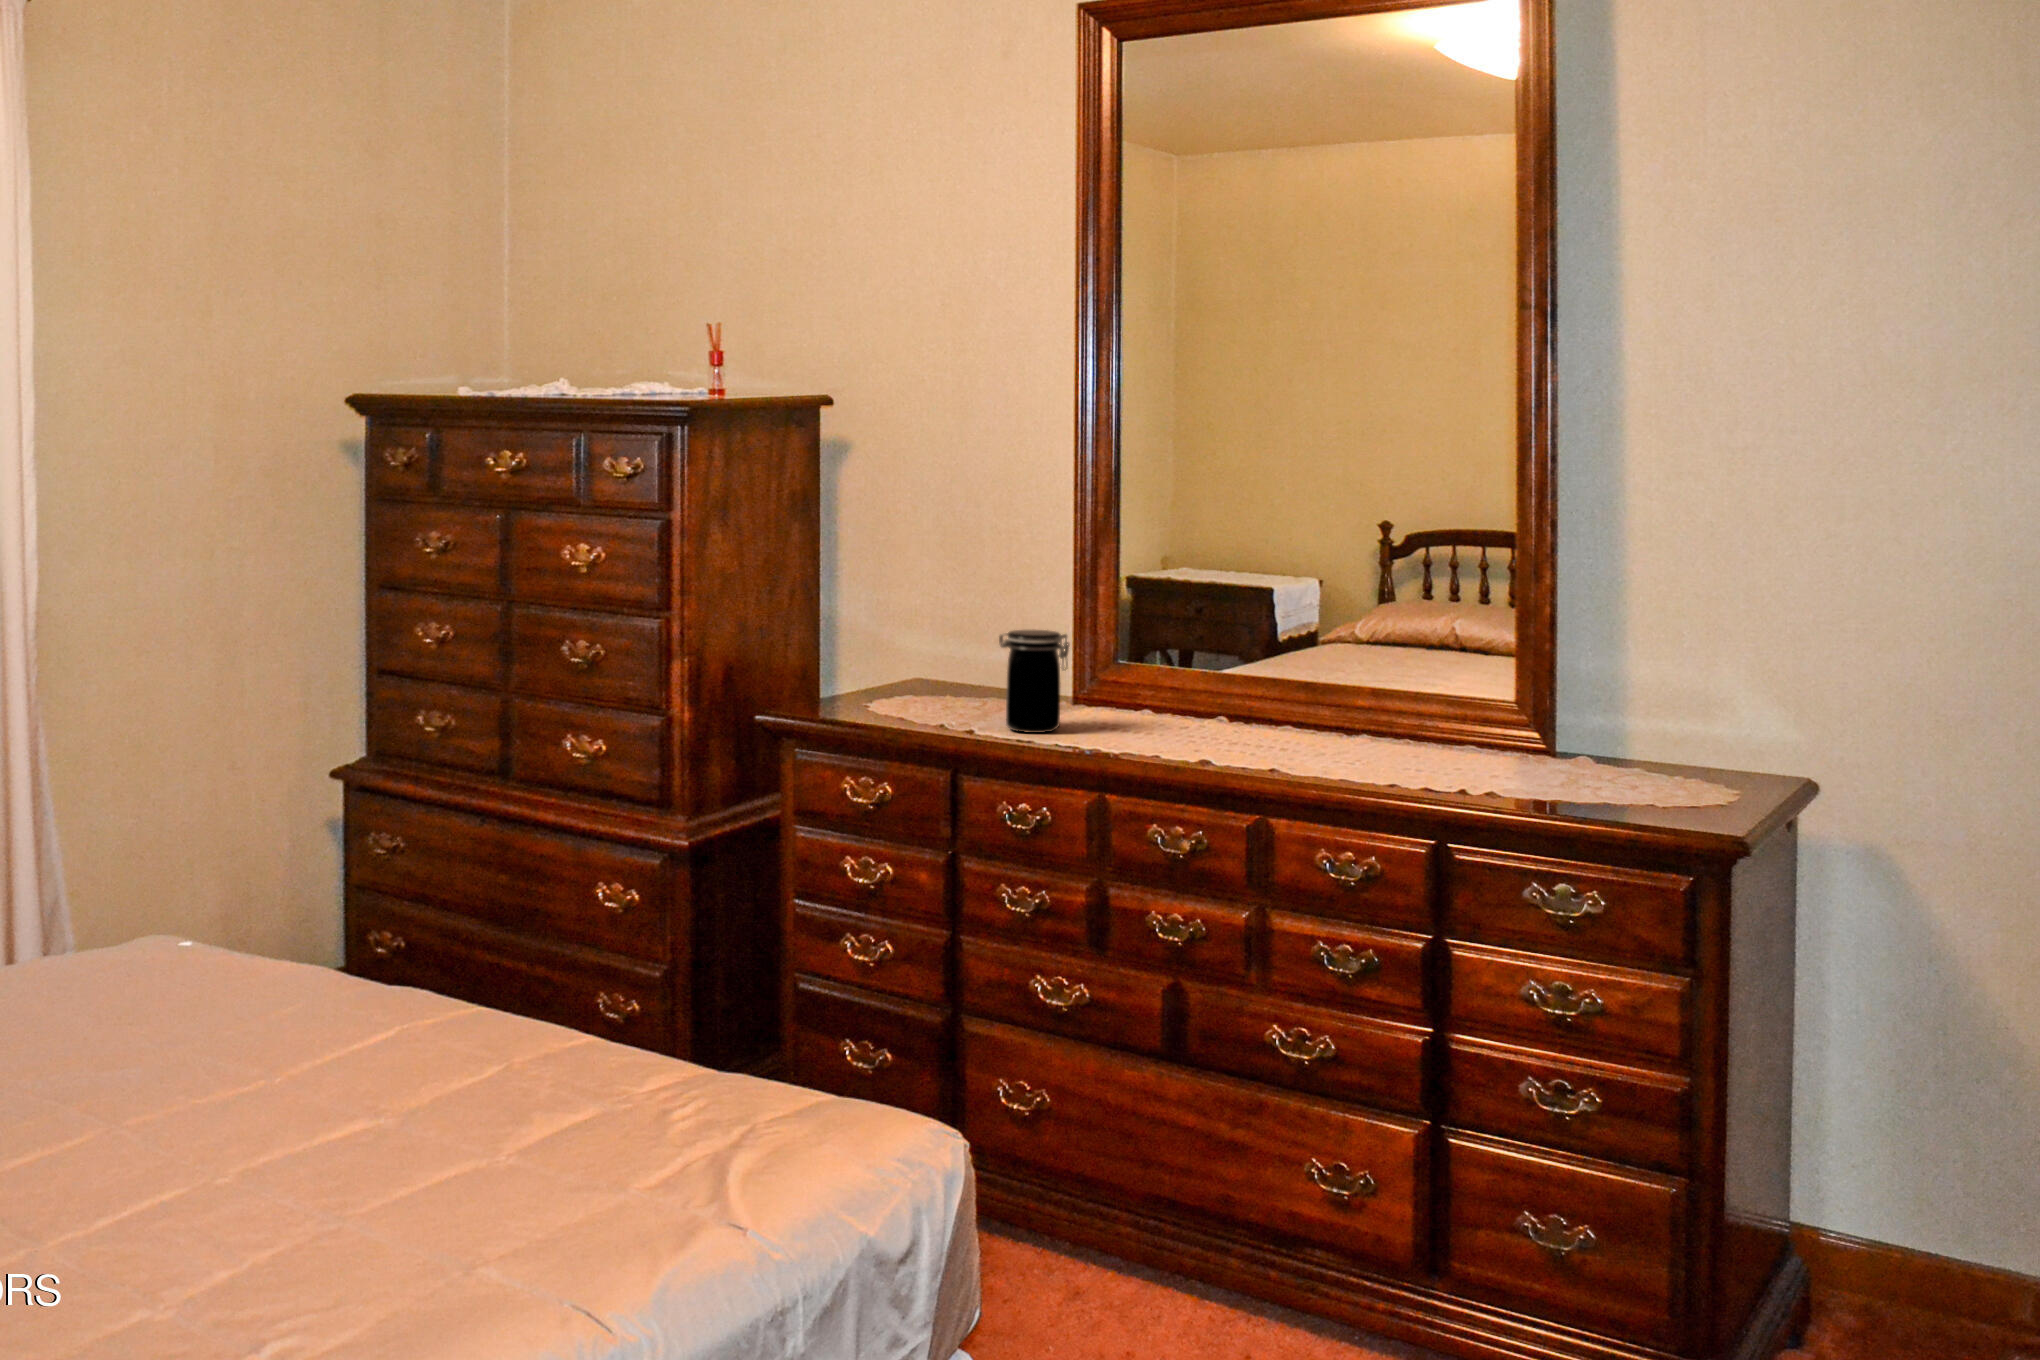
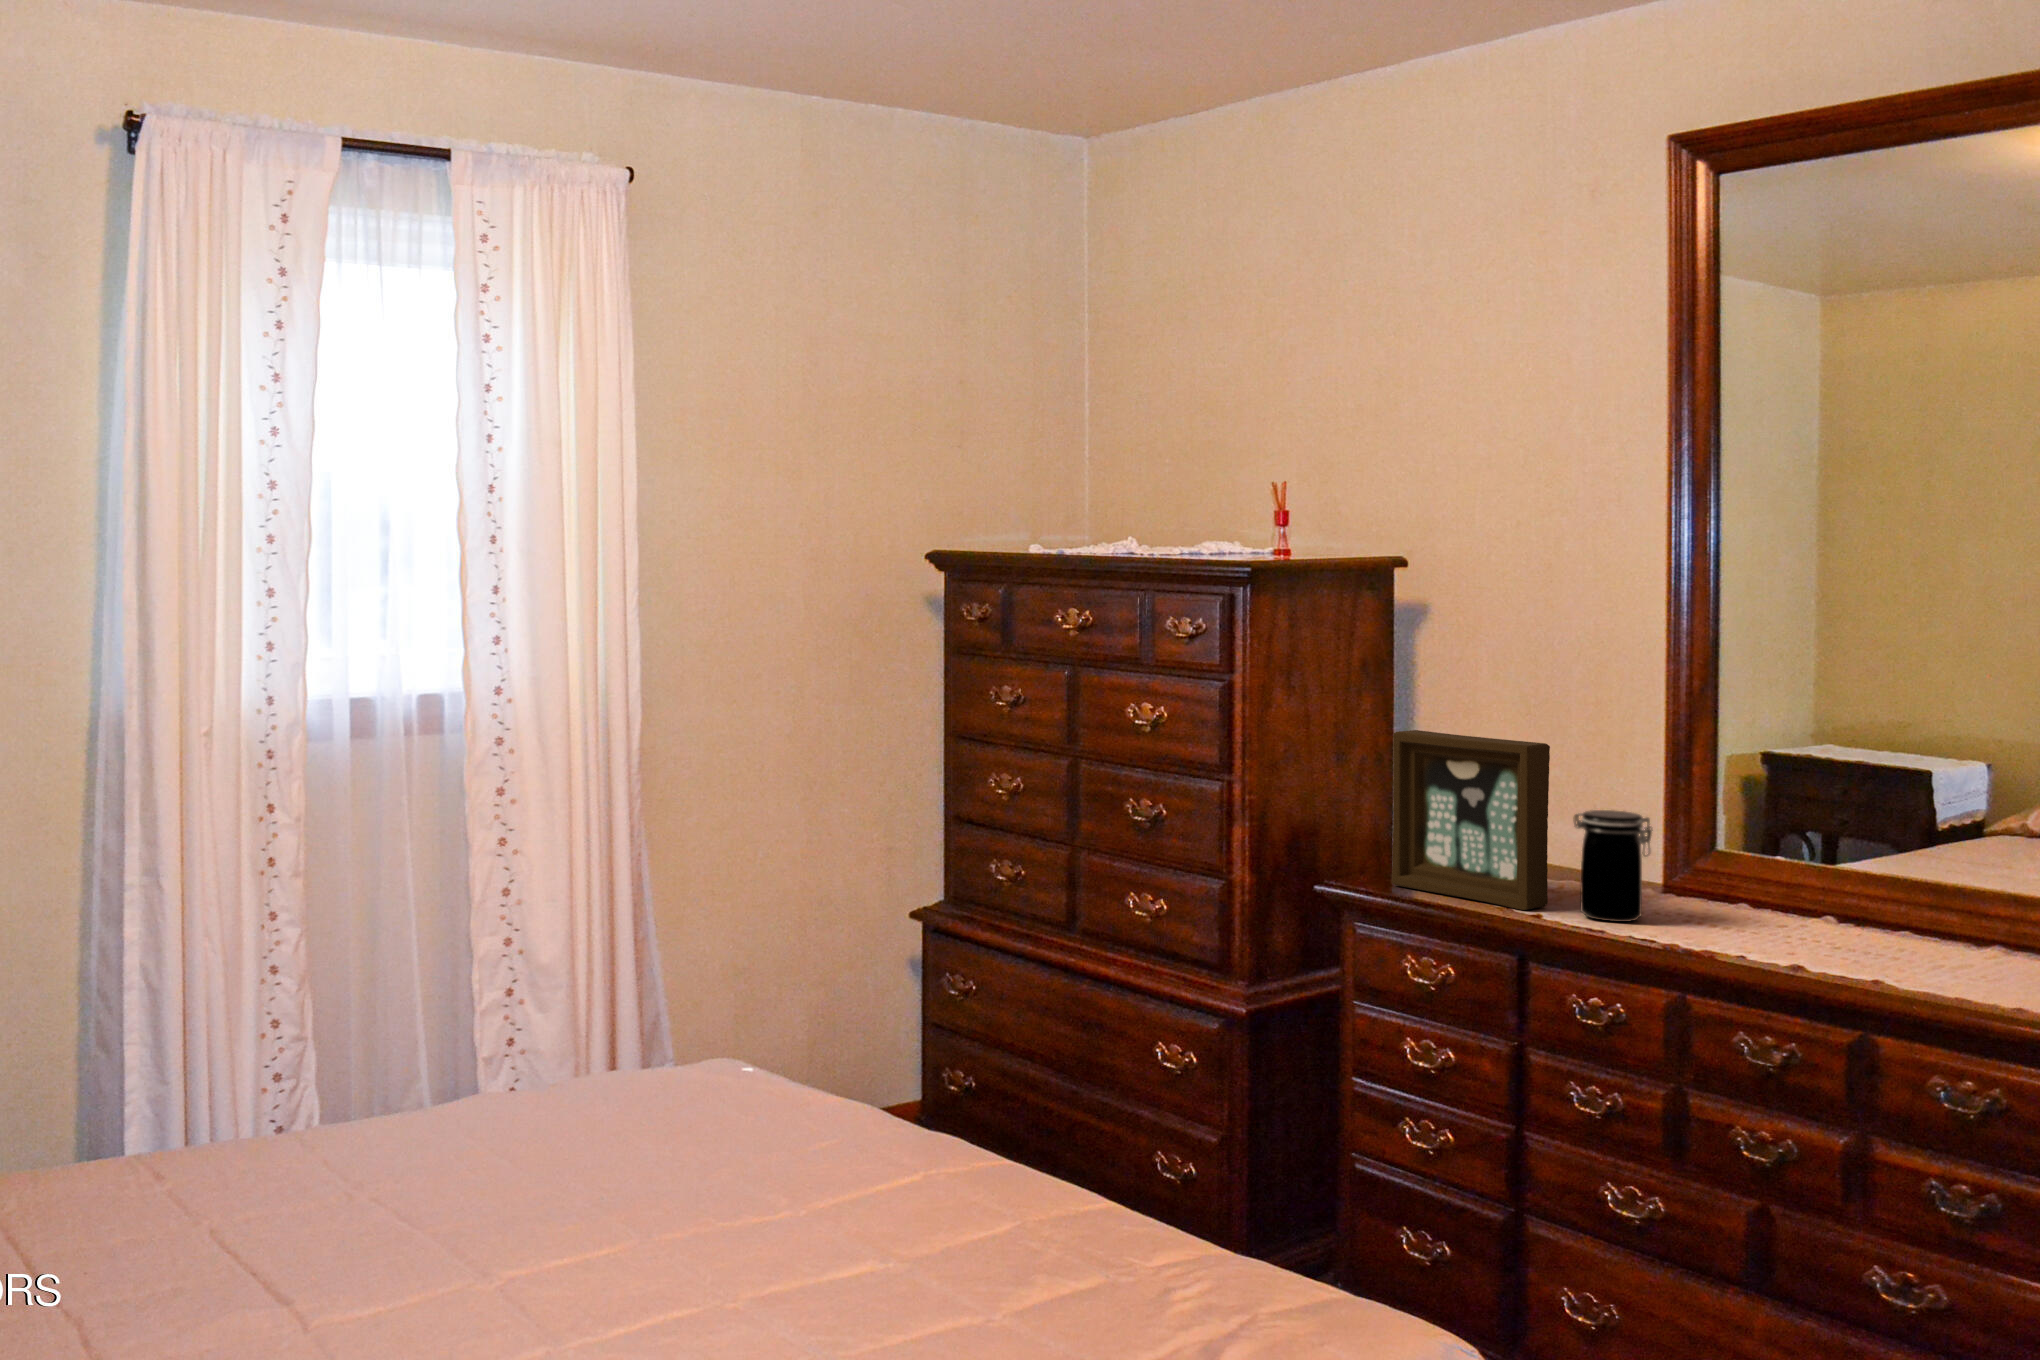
picture frame: none [829,562,978,728] -> present [1392,730,1550,910]

